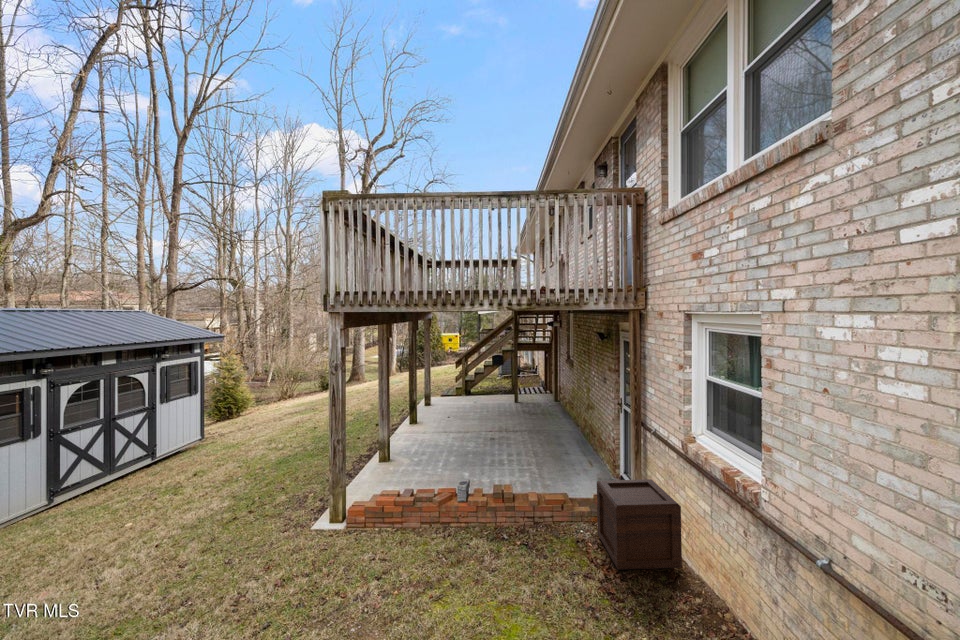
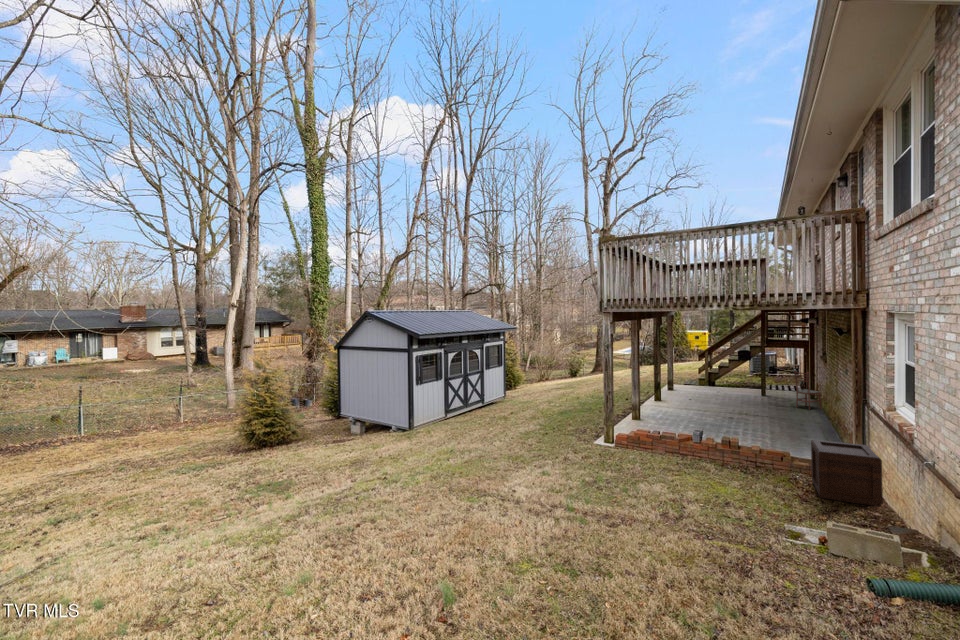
dining chair: none [546,377,568,417] -> present [794,371,822,410]

